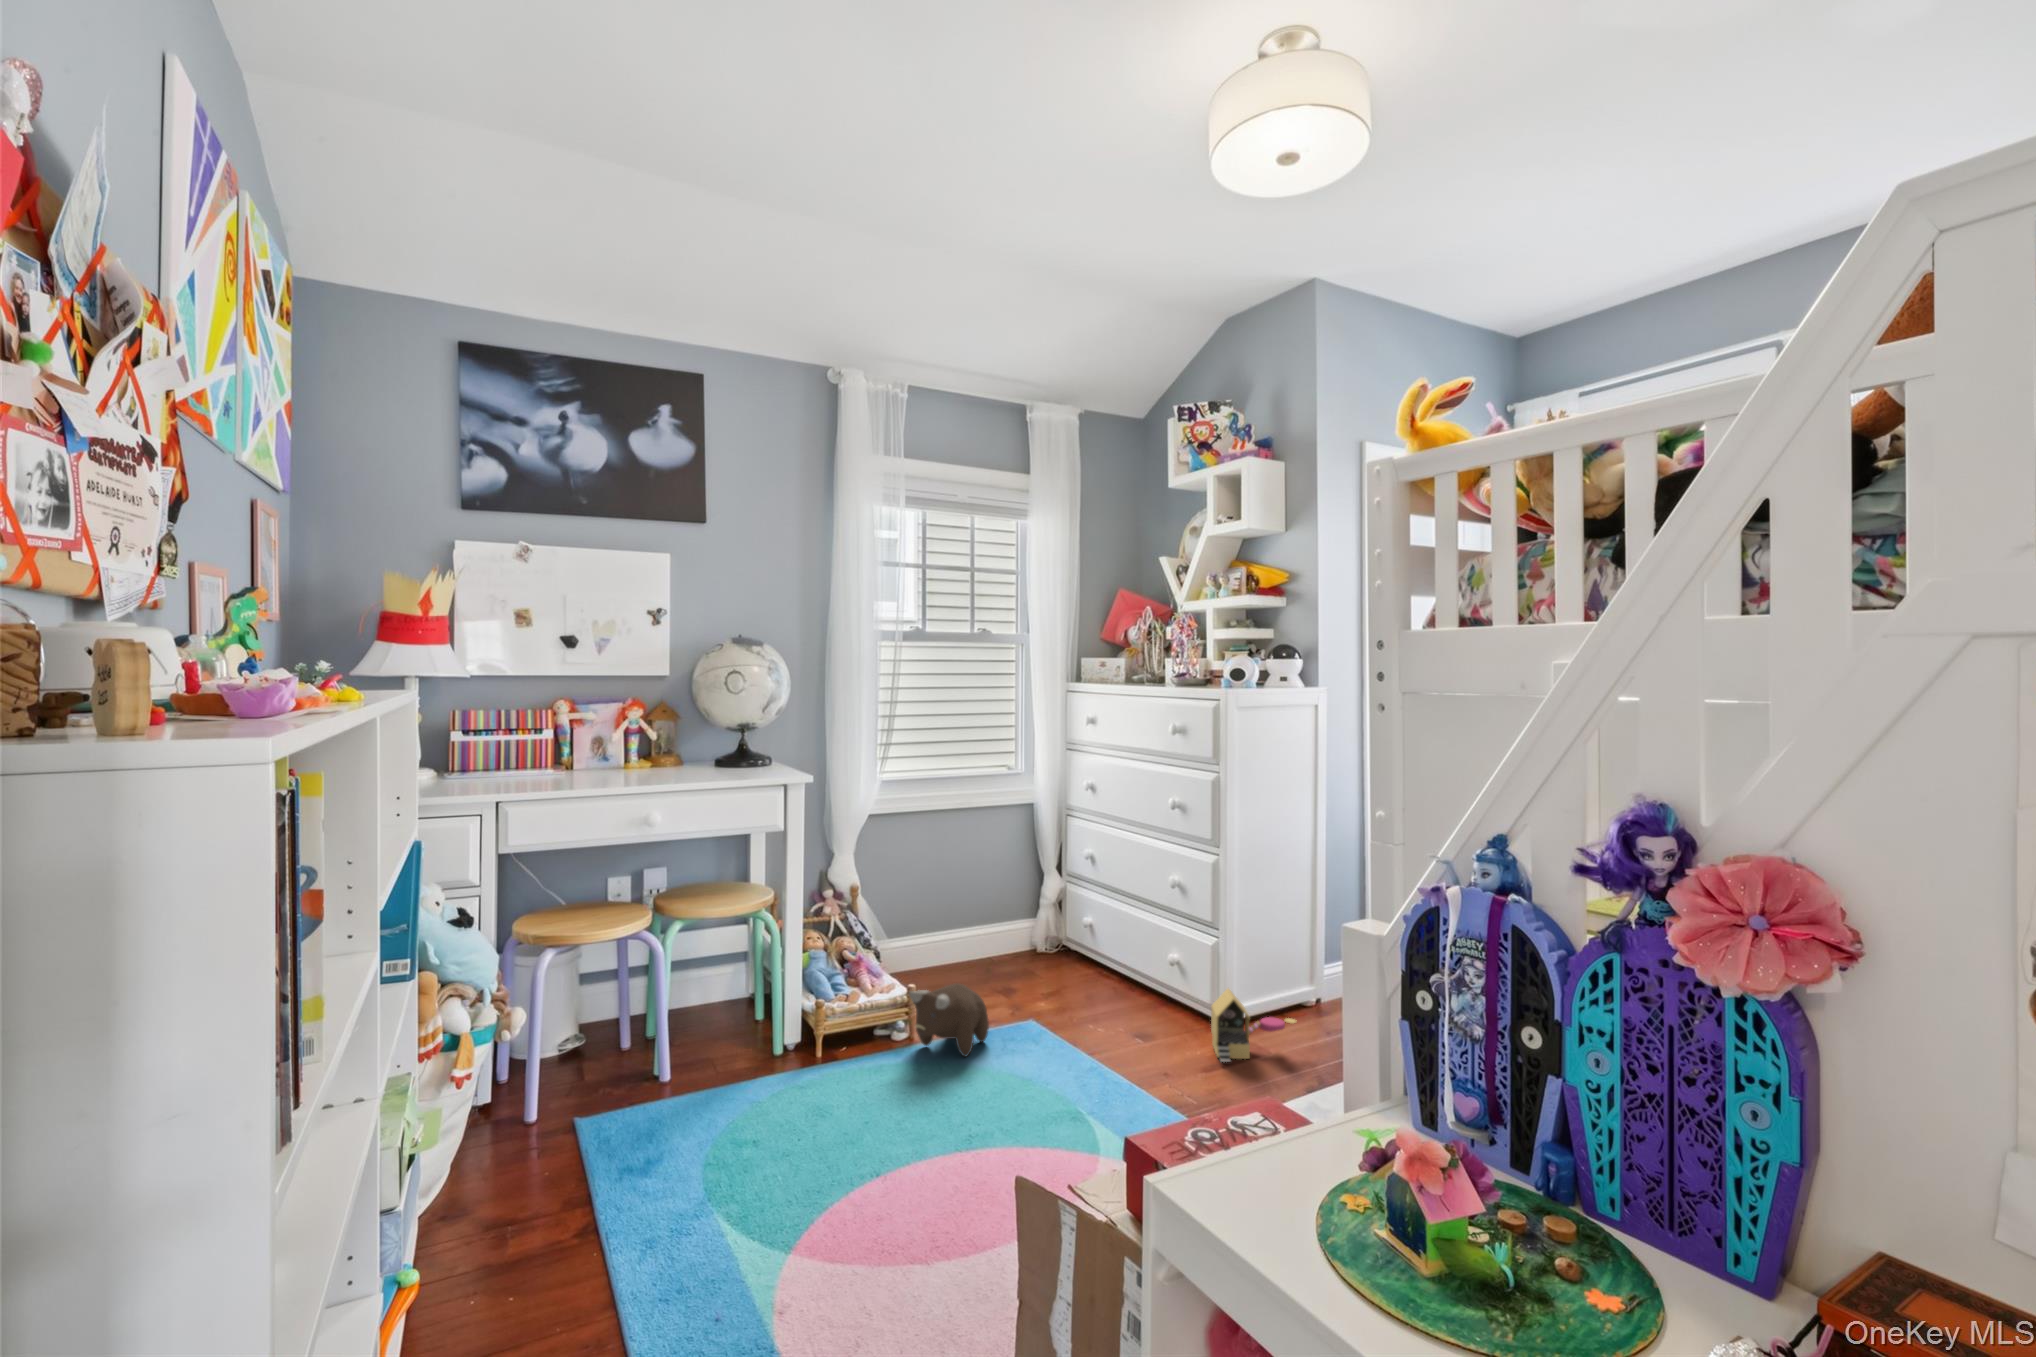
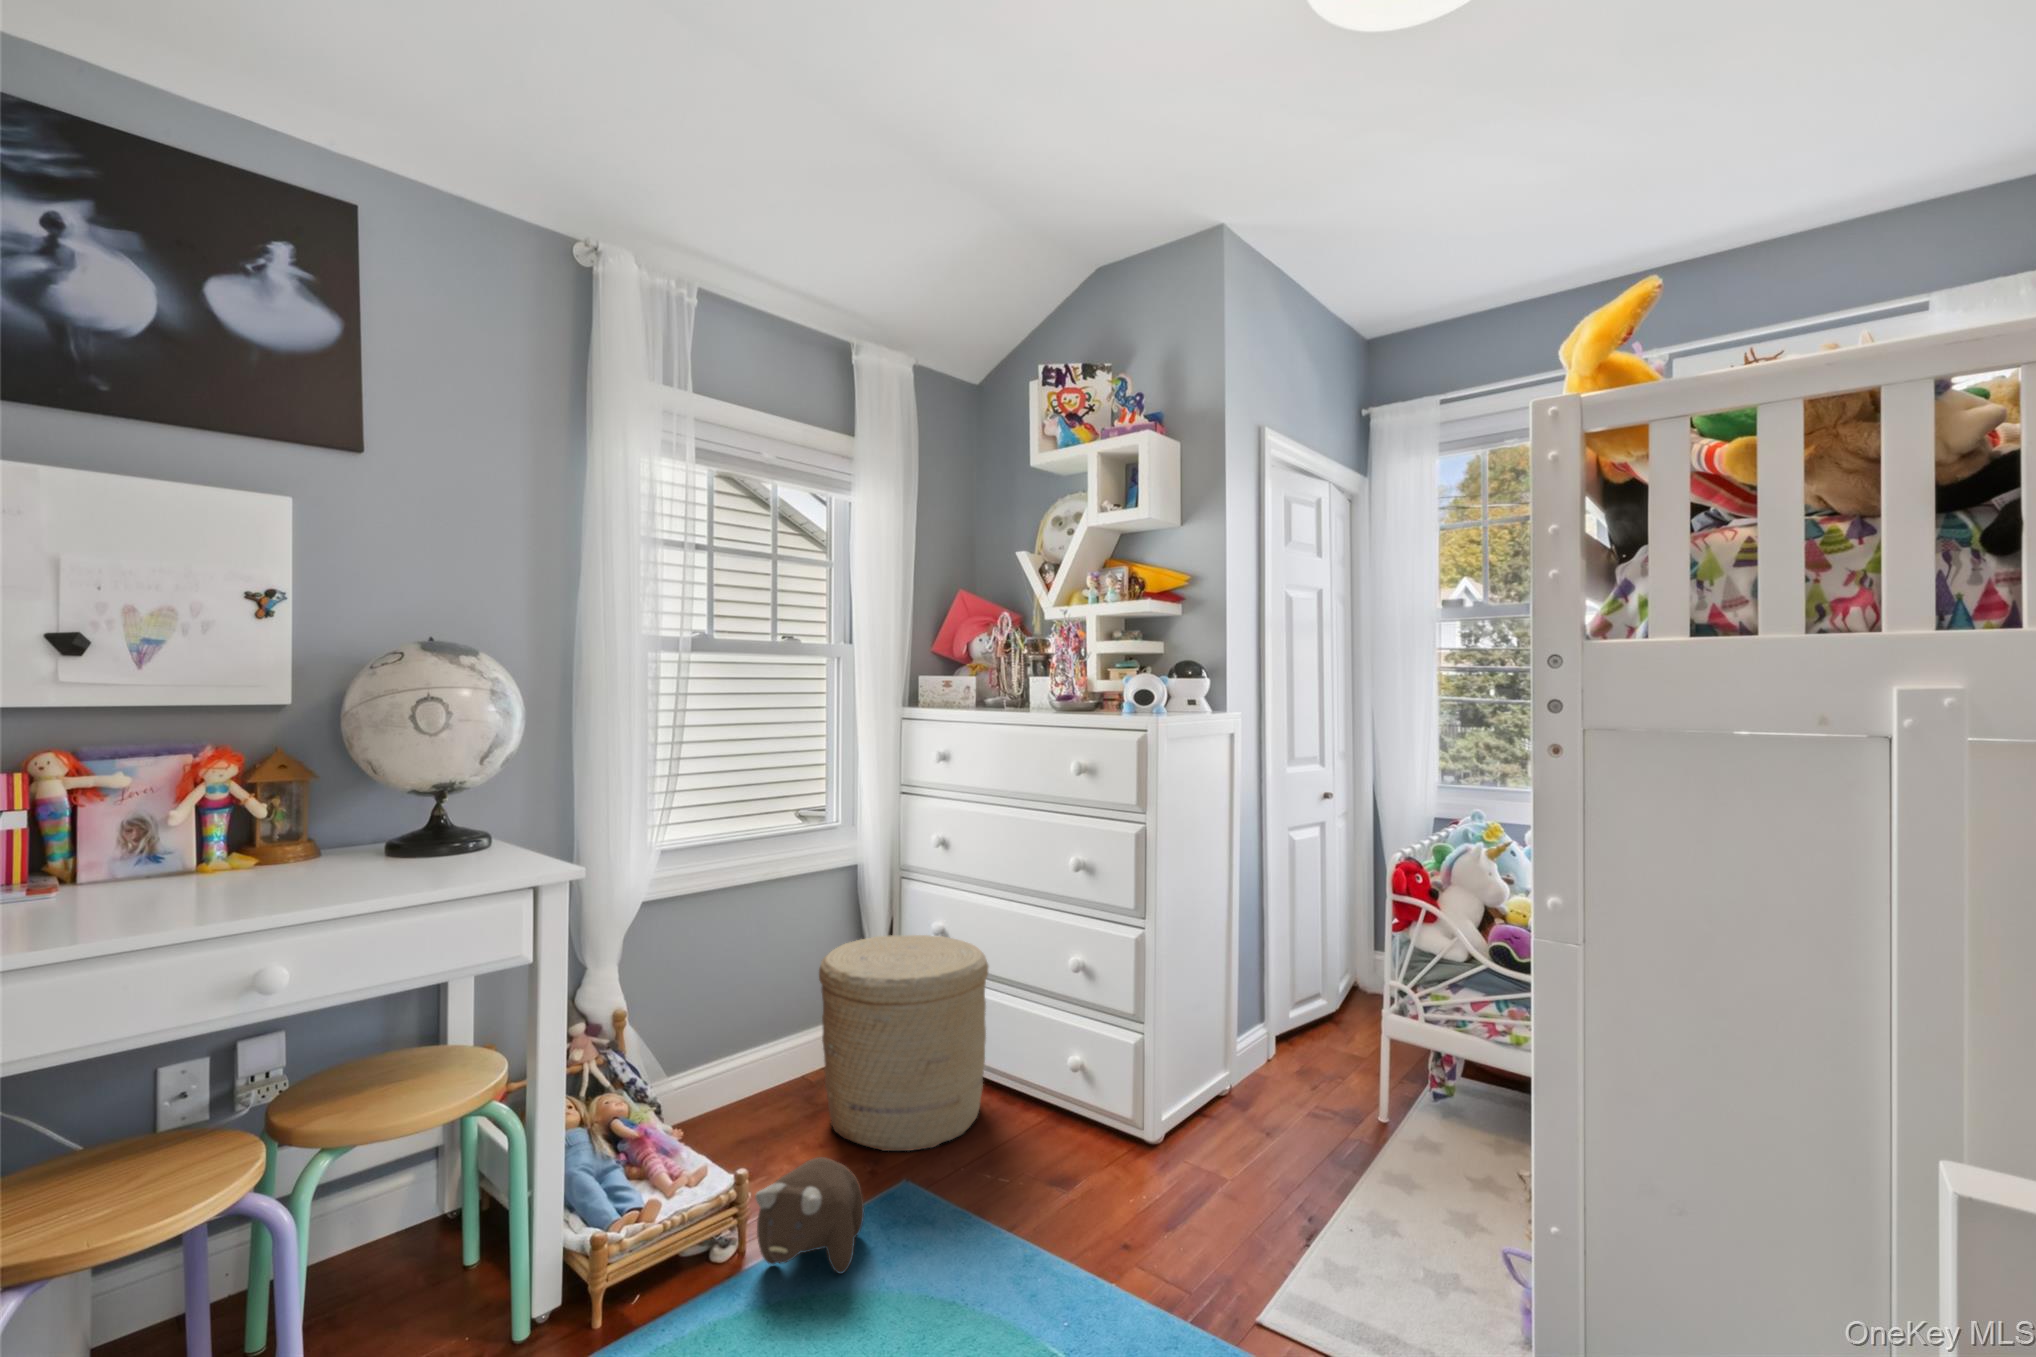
woven basket: none [988,857,1114,1007] -> present [819,935,989,1151]
toy house: present [1211,989,1296,1062] -> none [1155,1099,1256,1207]

